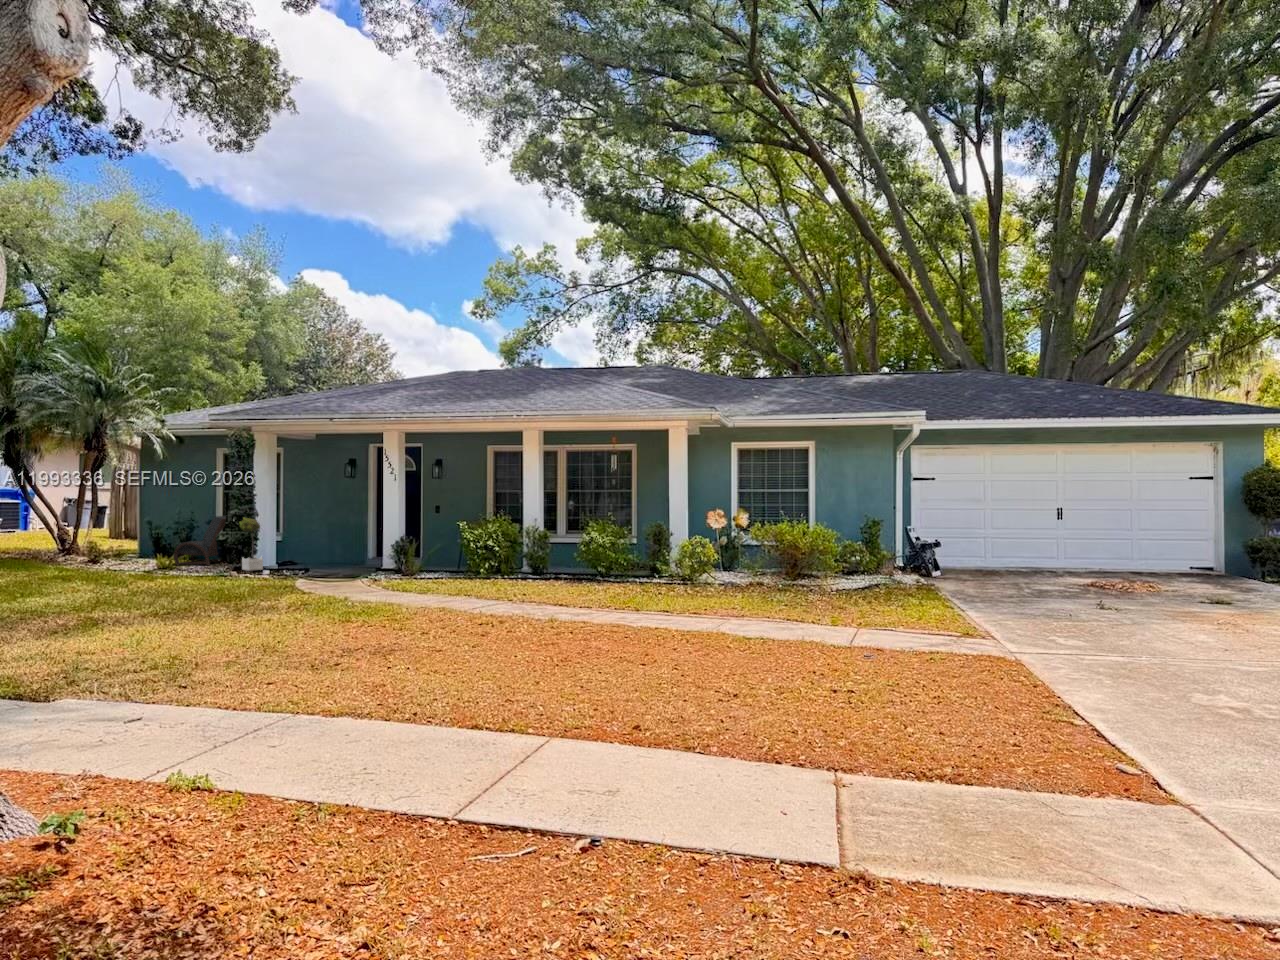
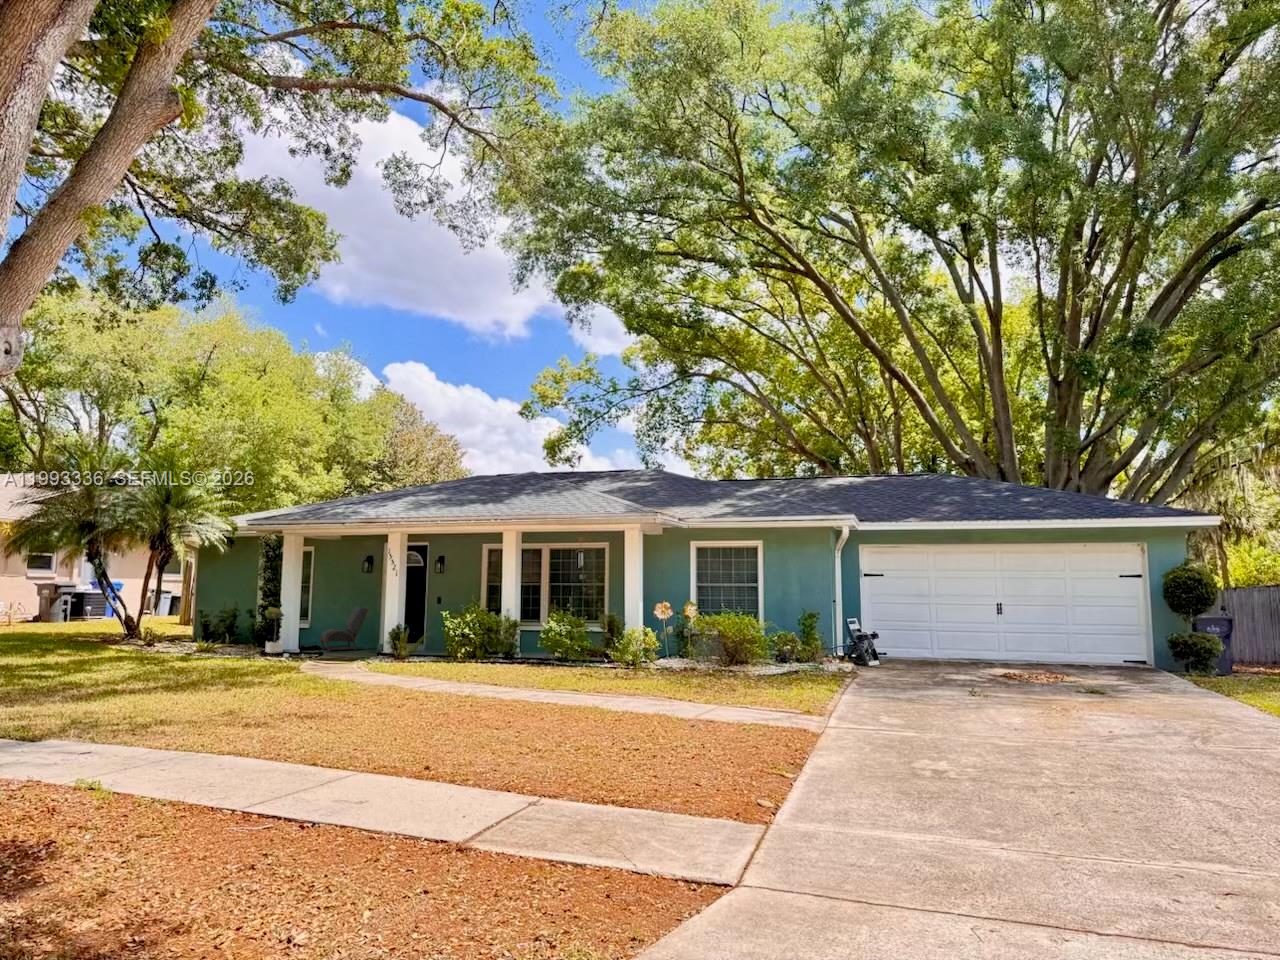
lounge chair: present [174,516,226,566] -> present [320,607,368,651]

